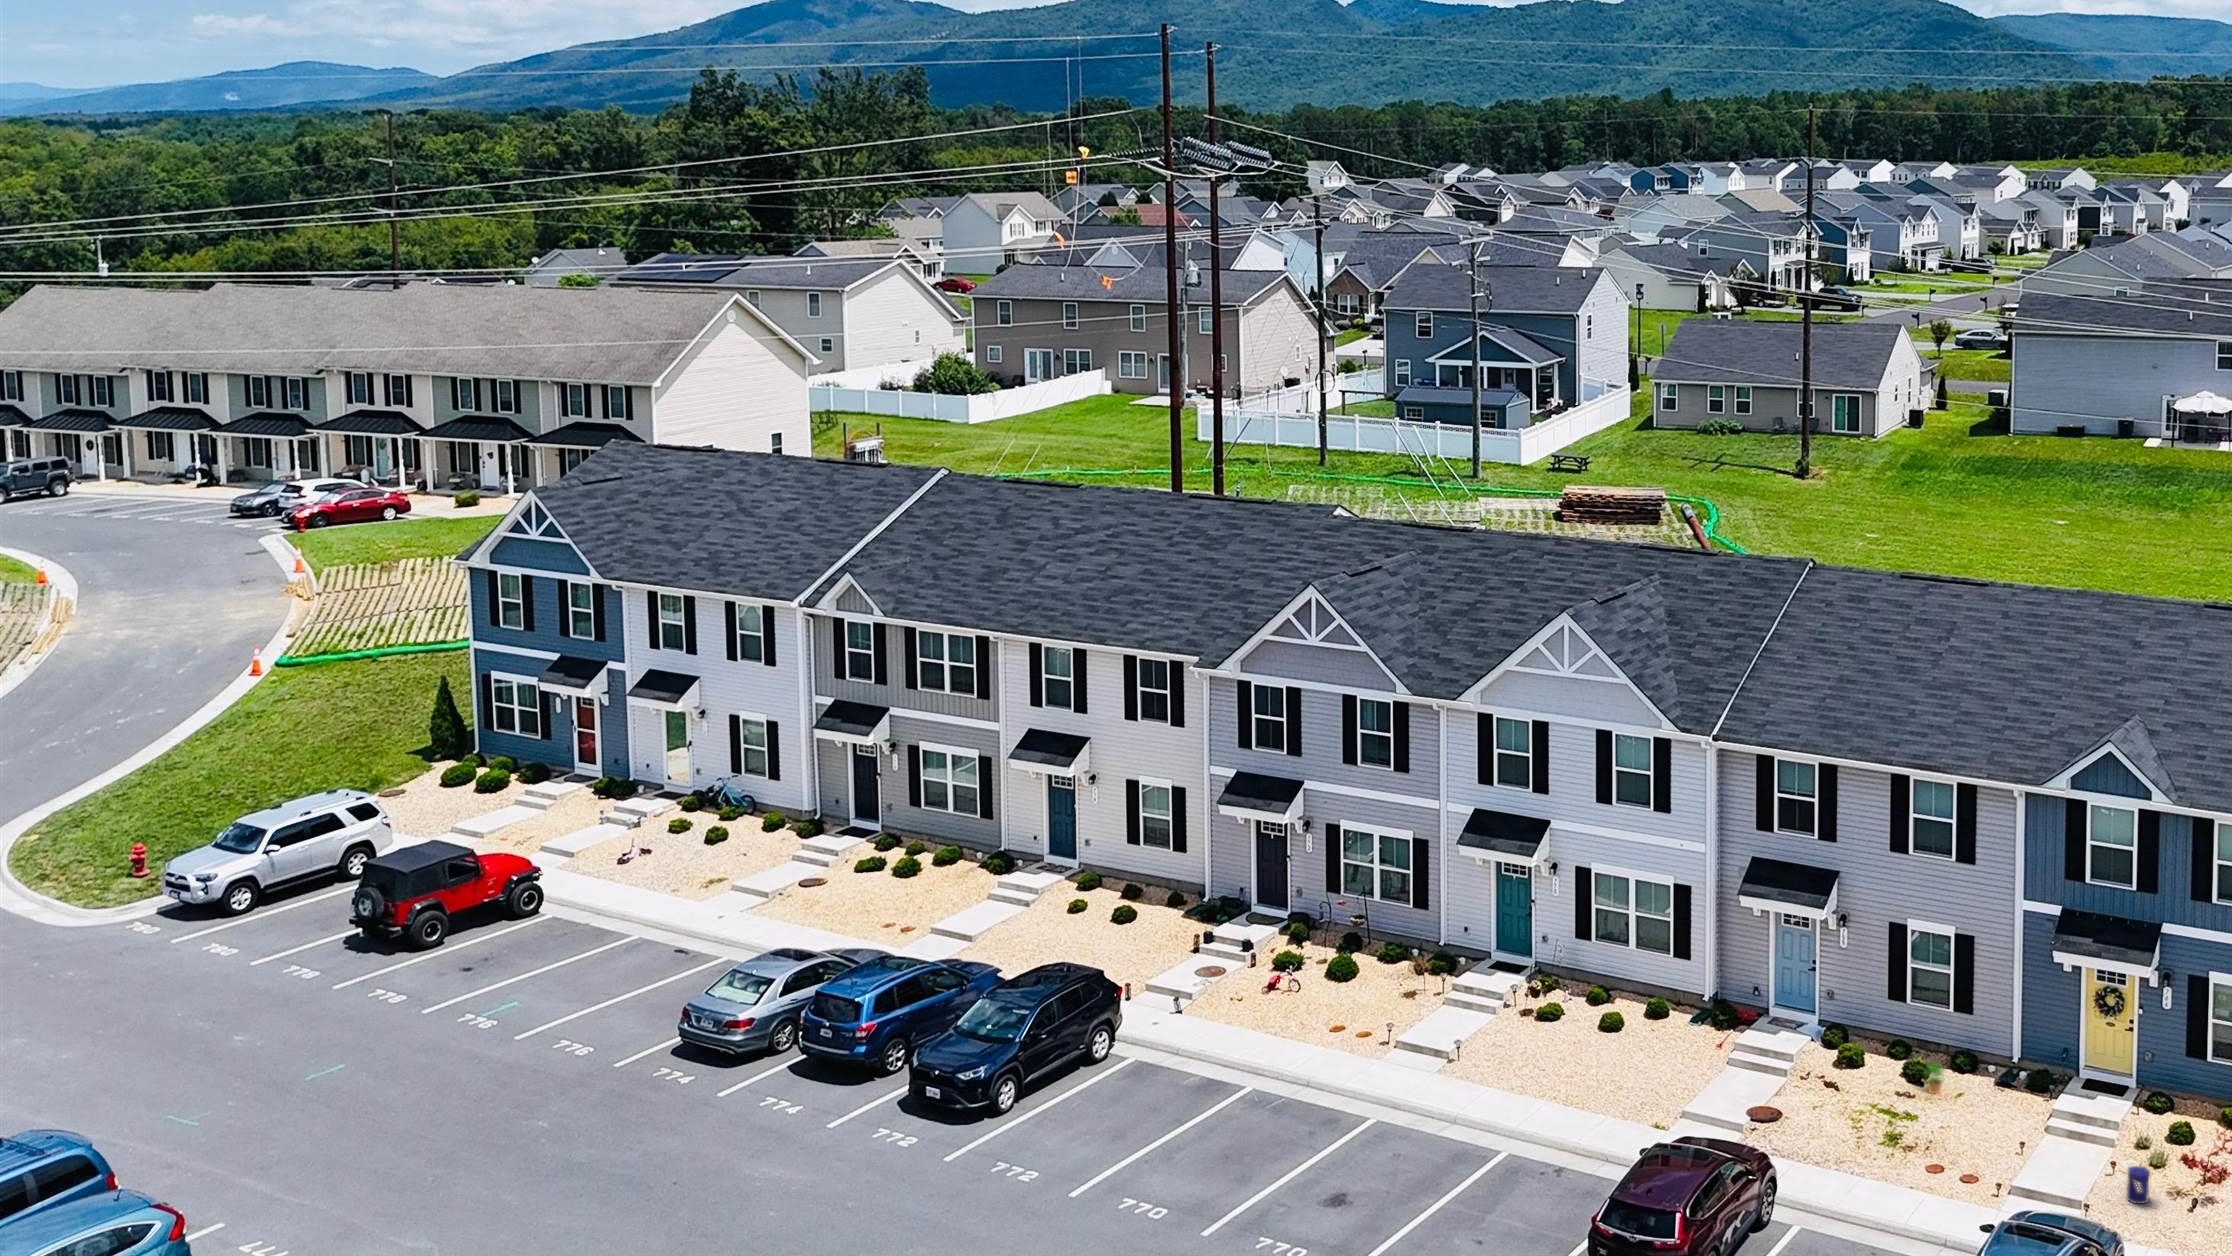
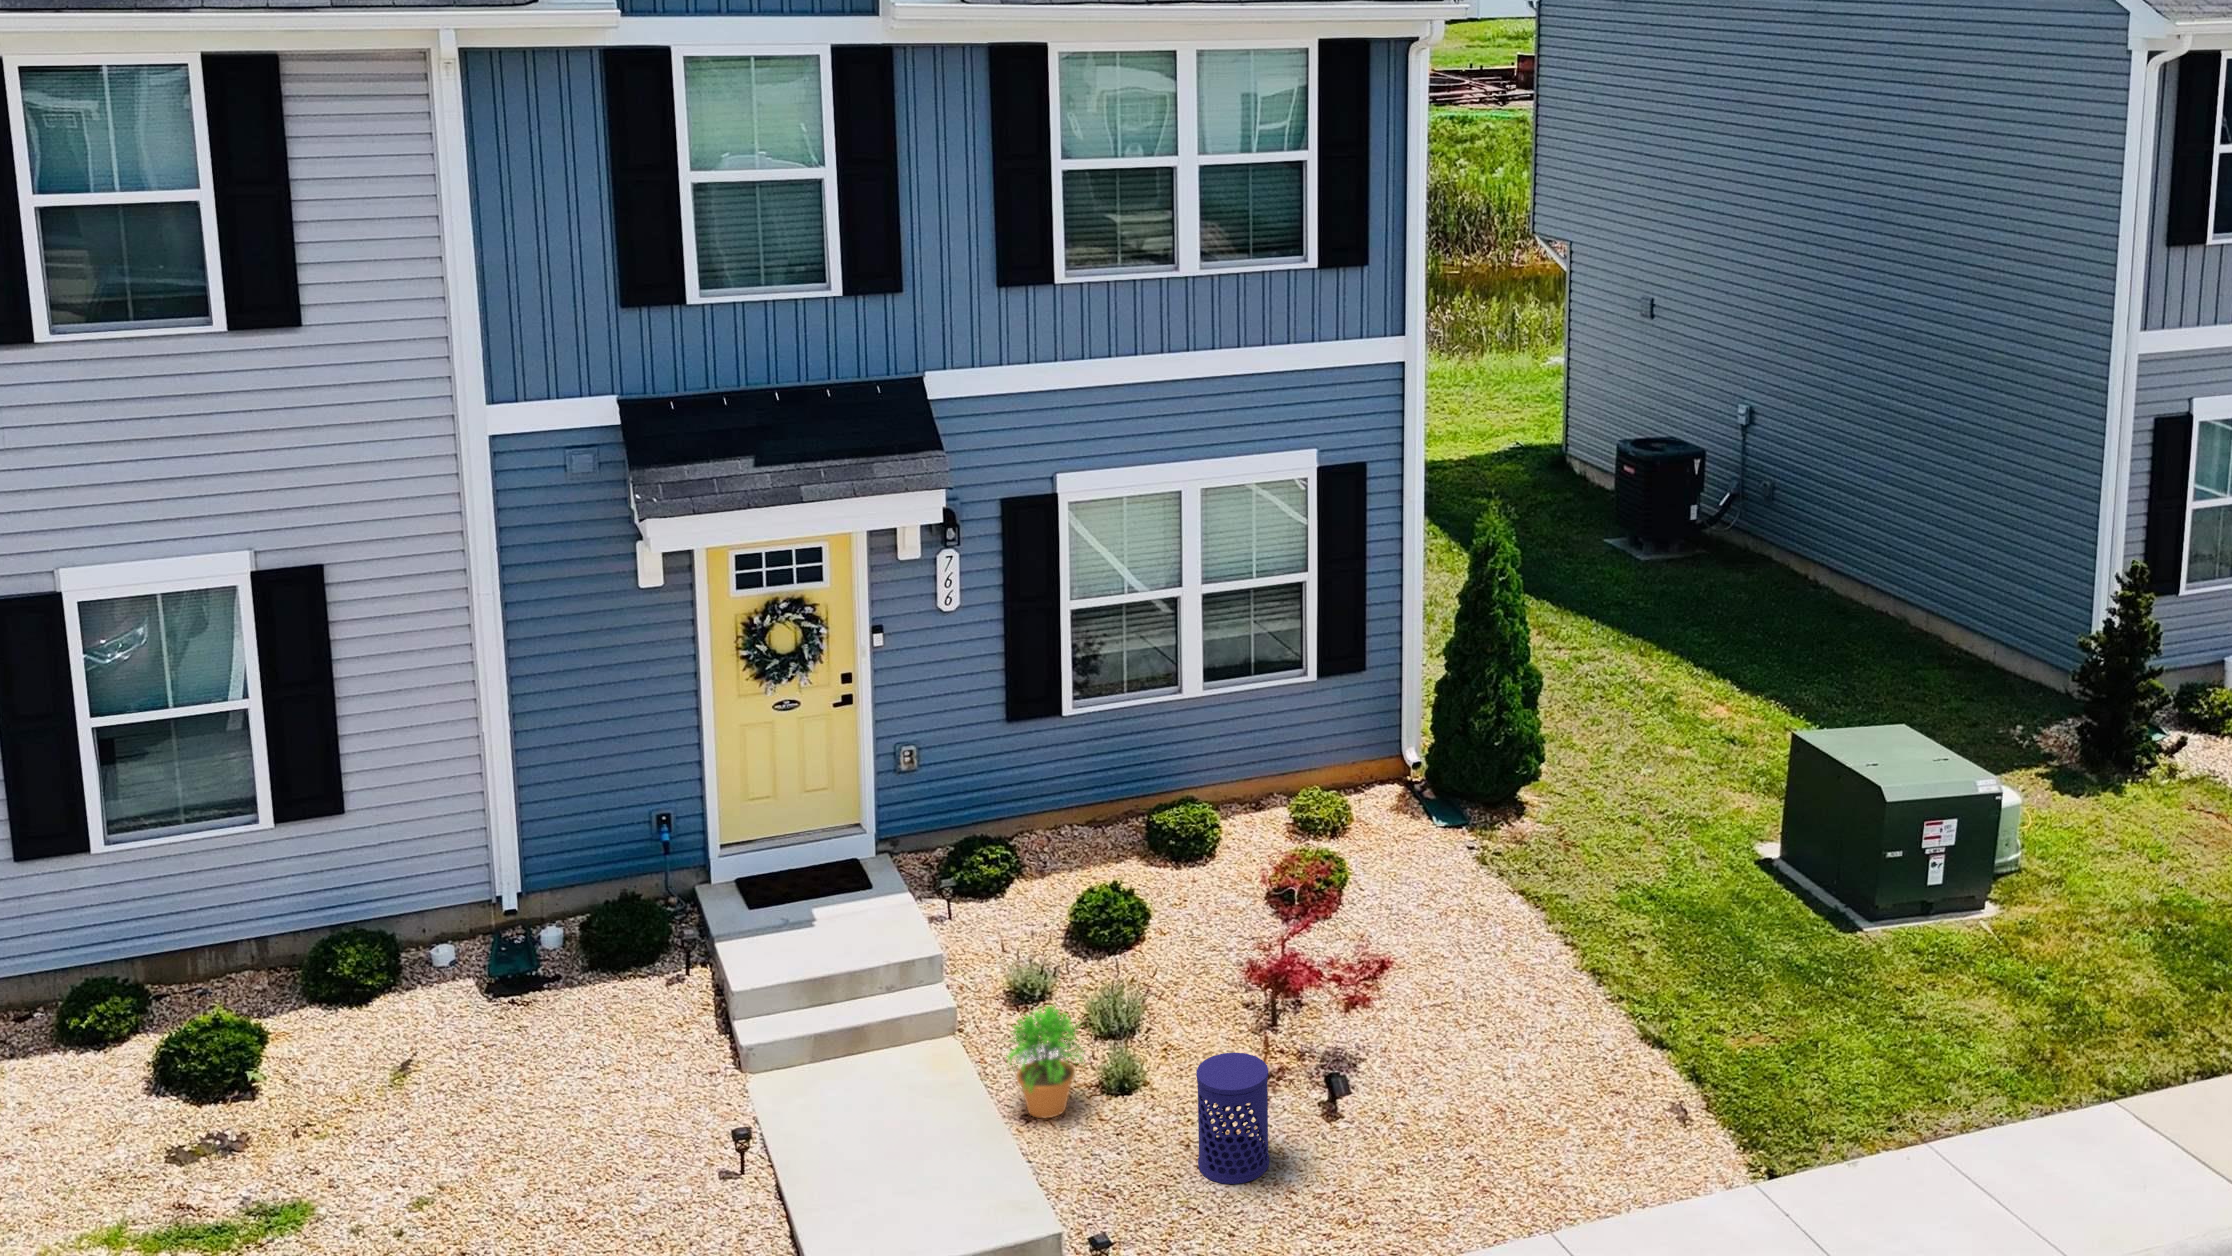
potted plant: present [1925,1064,1944,1094] -> present [1006,1005,1084,1118]

